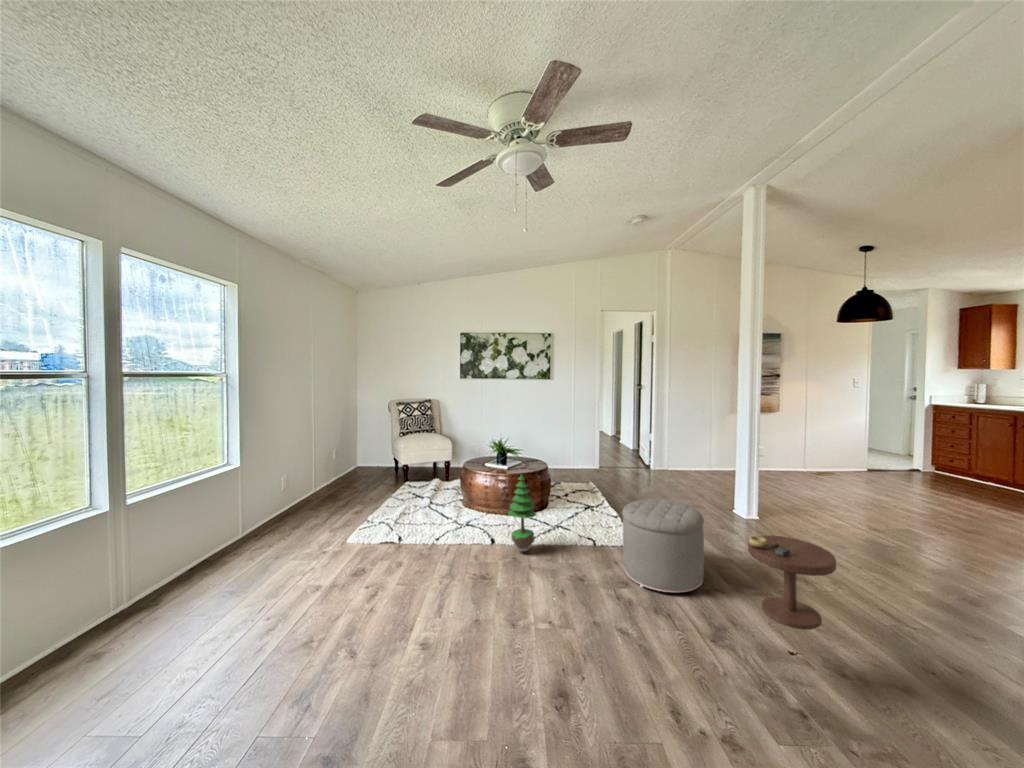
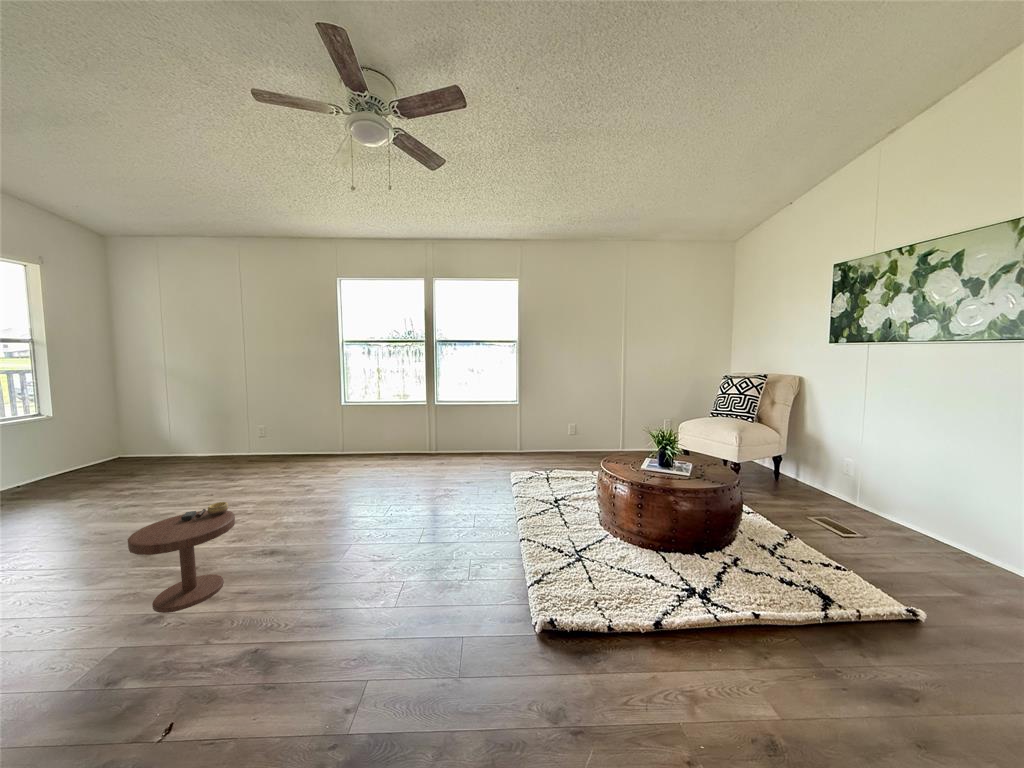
potted tree: present [508,473,536,552] -> none [492,442,522,525]
ottoman: present [622,499,704,592] -> none [358,508,473,657]

